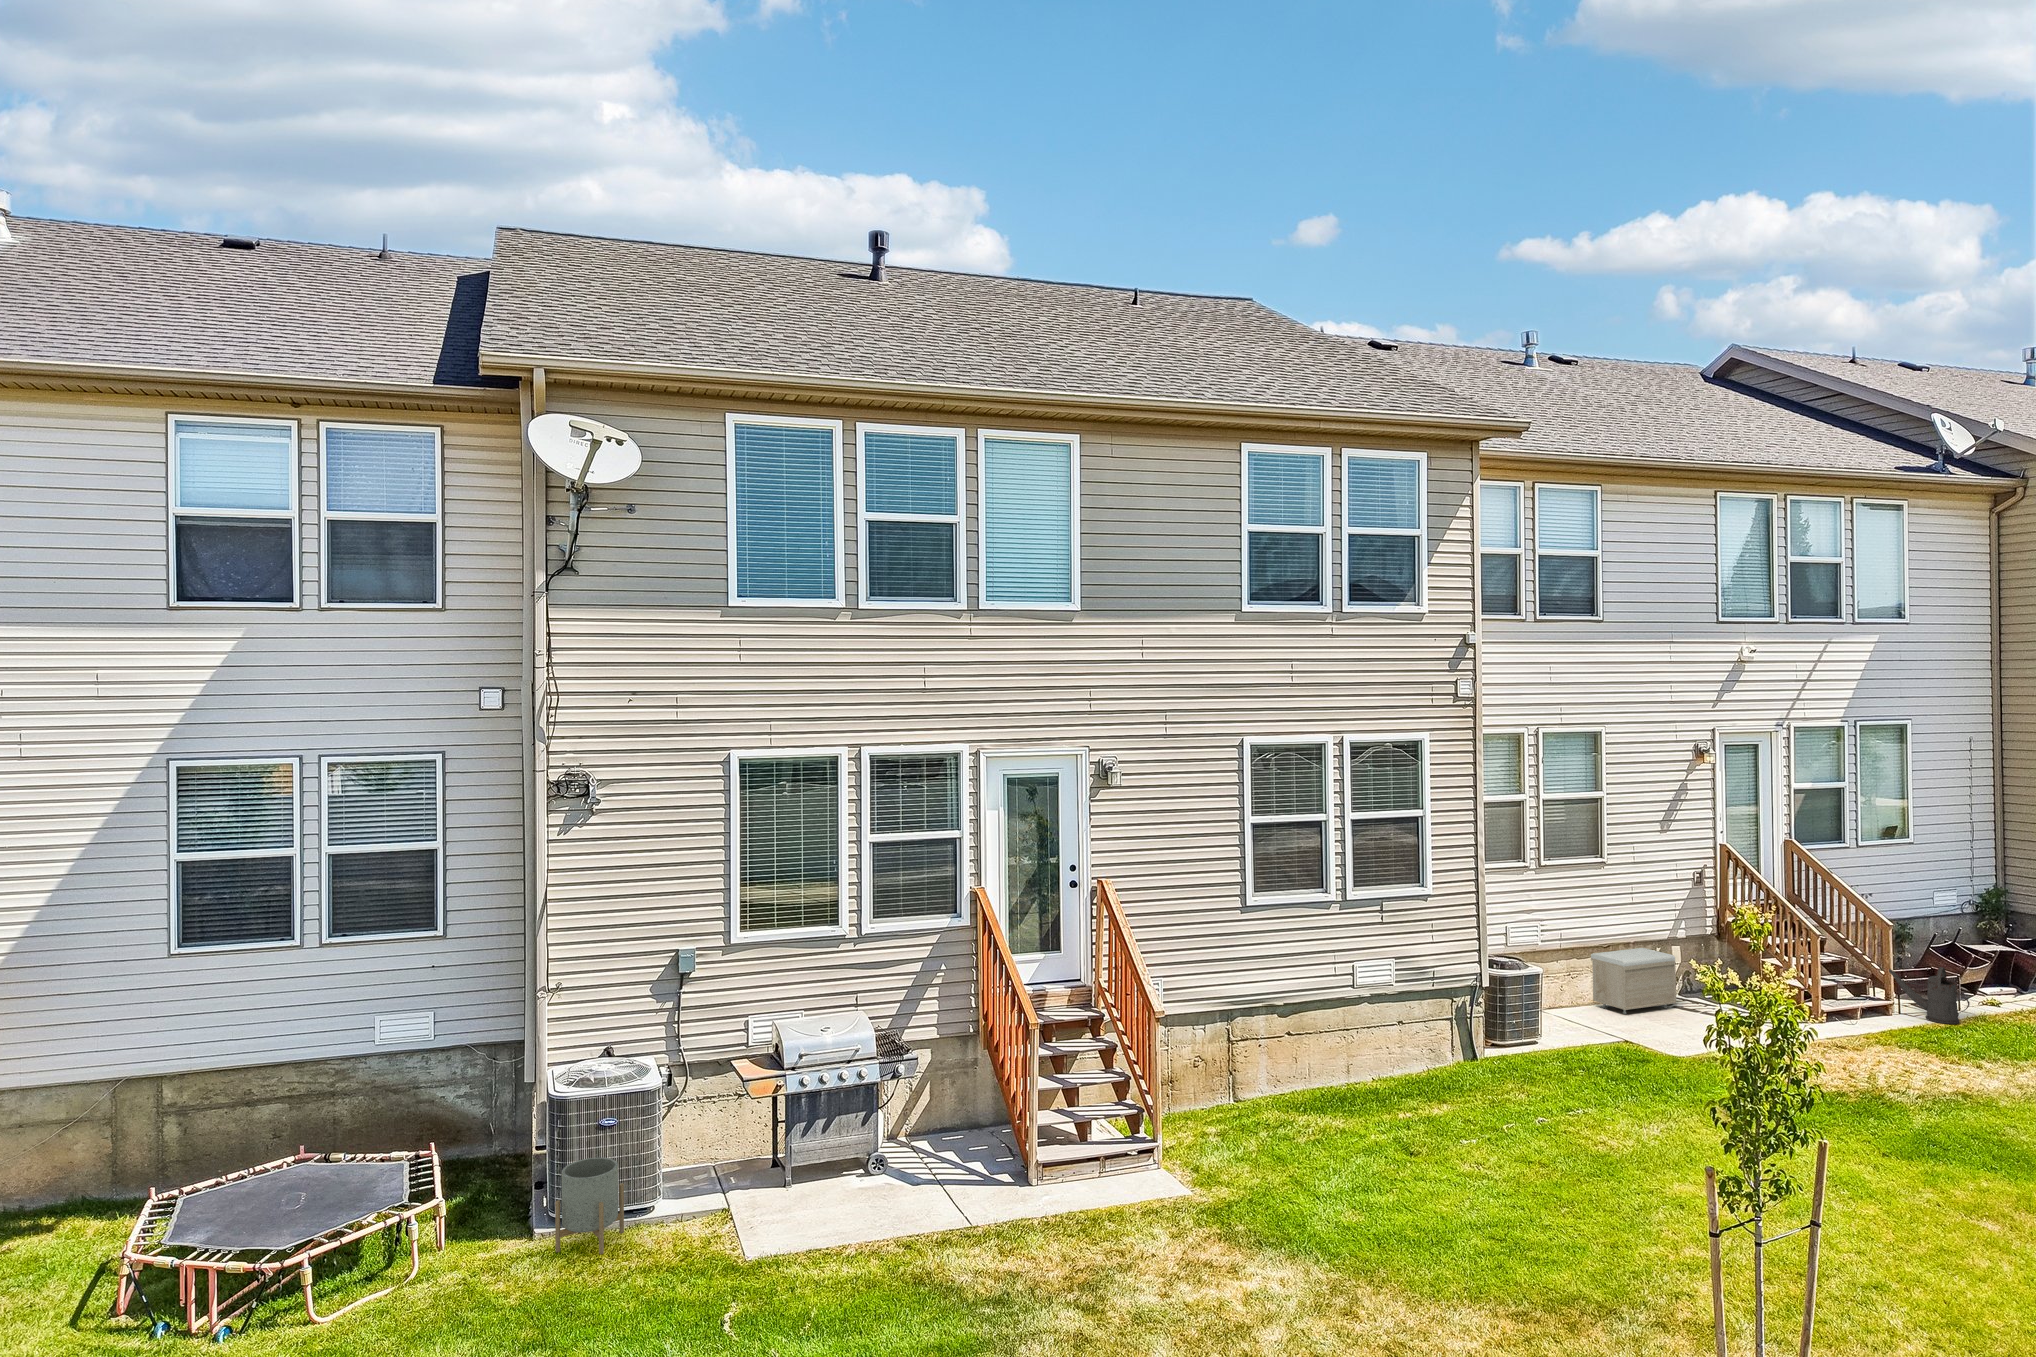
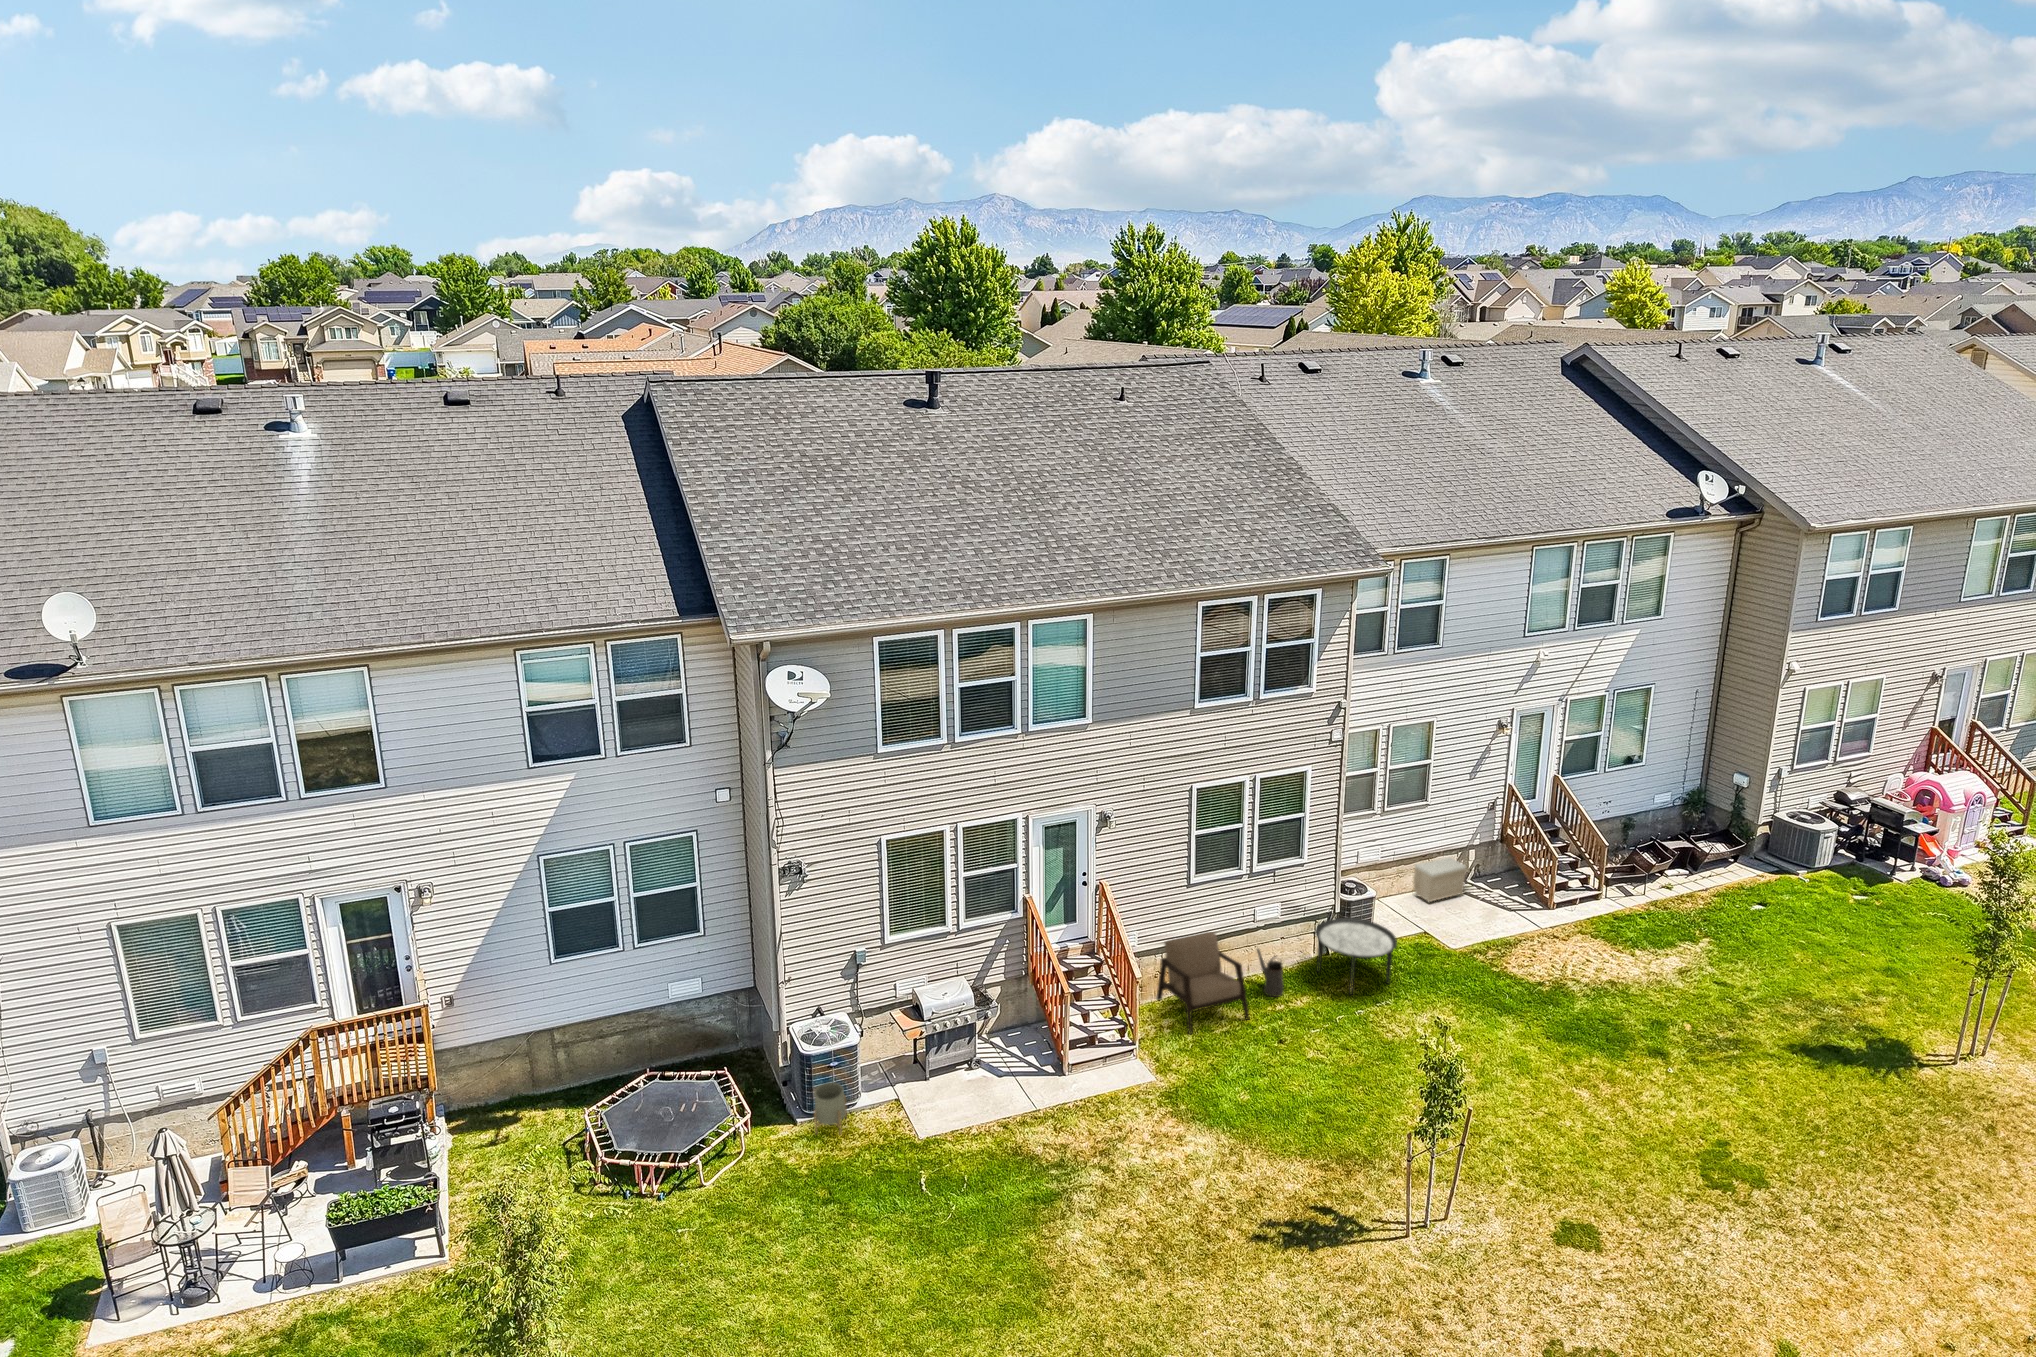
watering can: present [1889,967,1970,1024] -> present [1257,949,1284,997]
armchair: none [1196,988,1355,1141] -> present [1157,932,1250,1034]
round table: none [1453,993,1592,1102] -> present [1315,918,1397,995]

